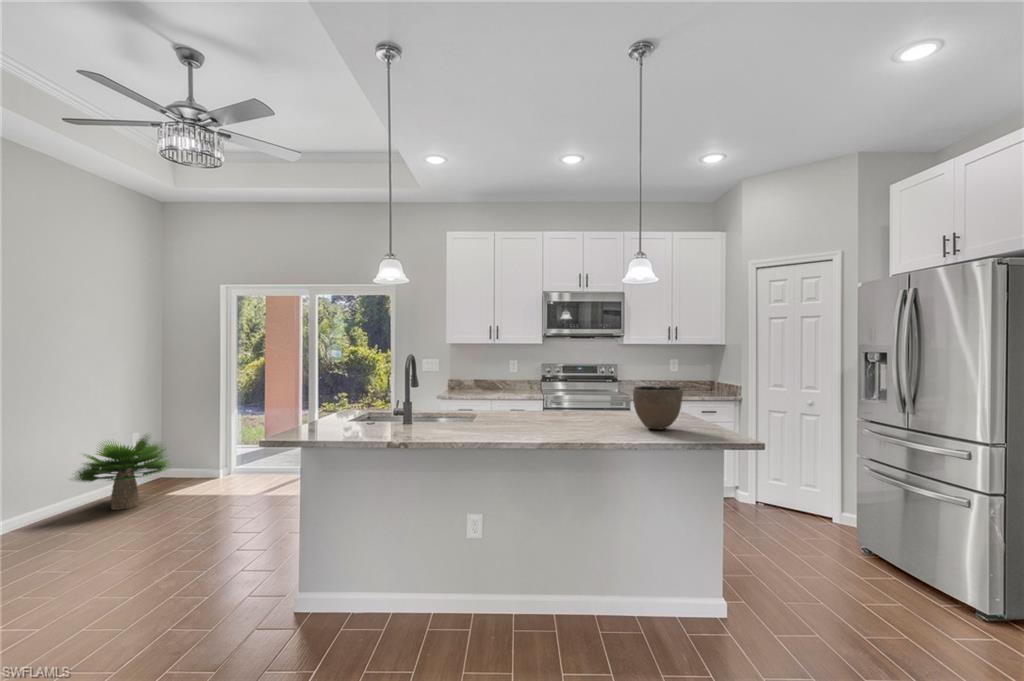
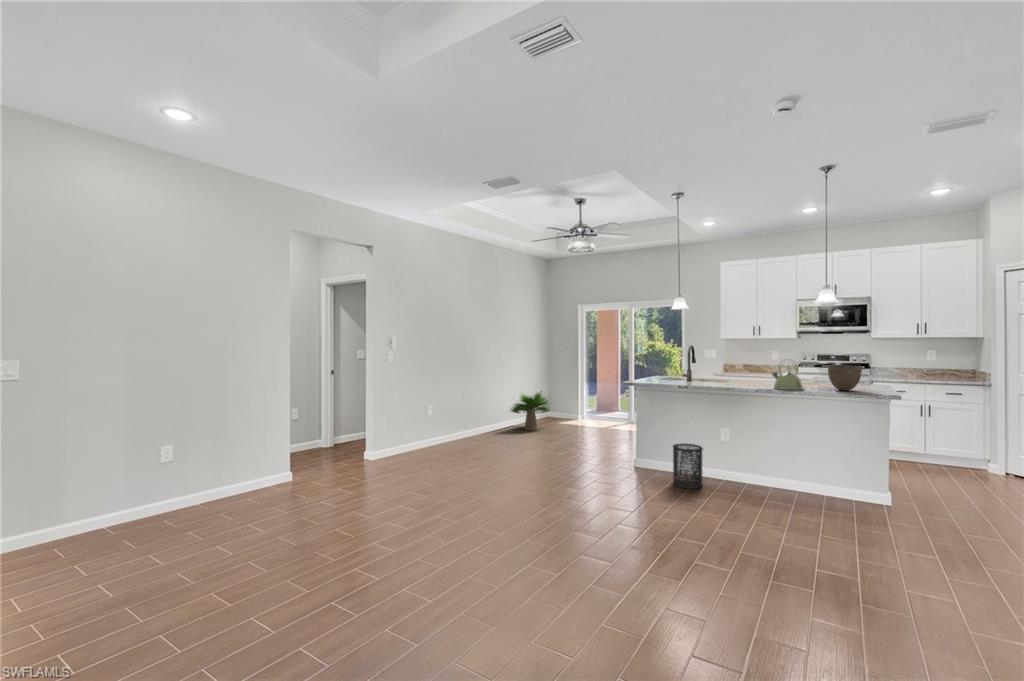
kettle: none [546,377,598,434] -> present [772,360,803,390]
trash can: none [371,543,430,647] -> present [673,443,703,489]

